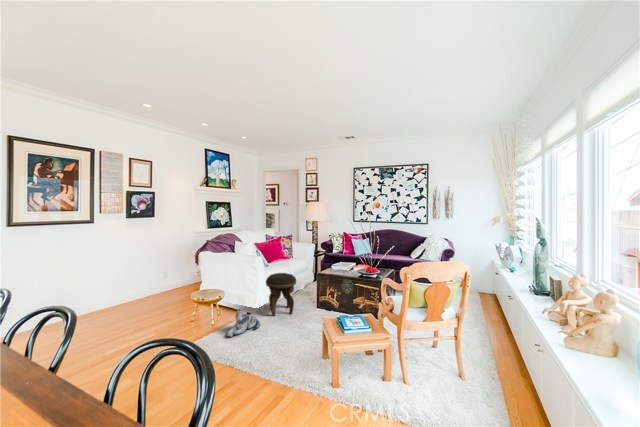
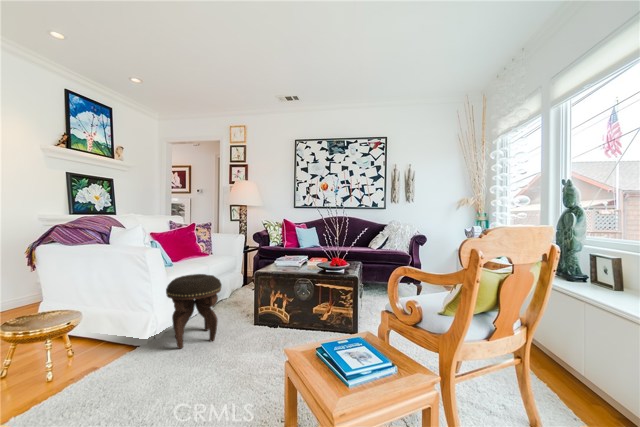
plush toy: present [227,309,260,337] -> none [68,347,152,412]

